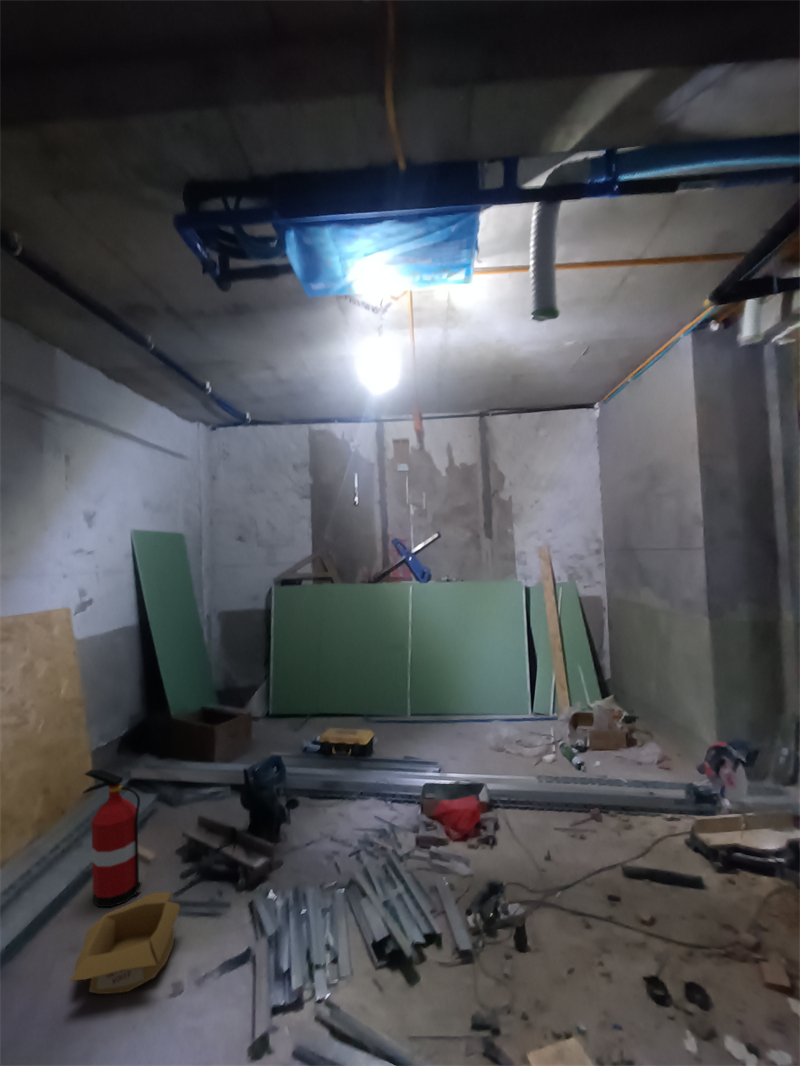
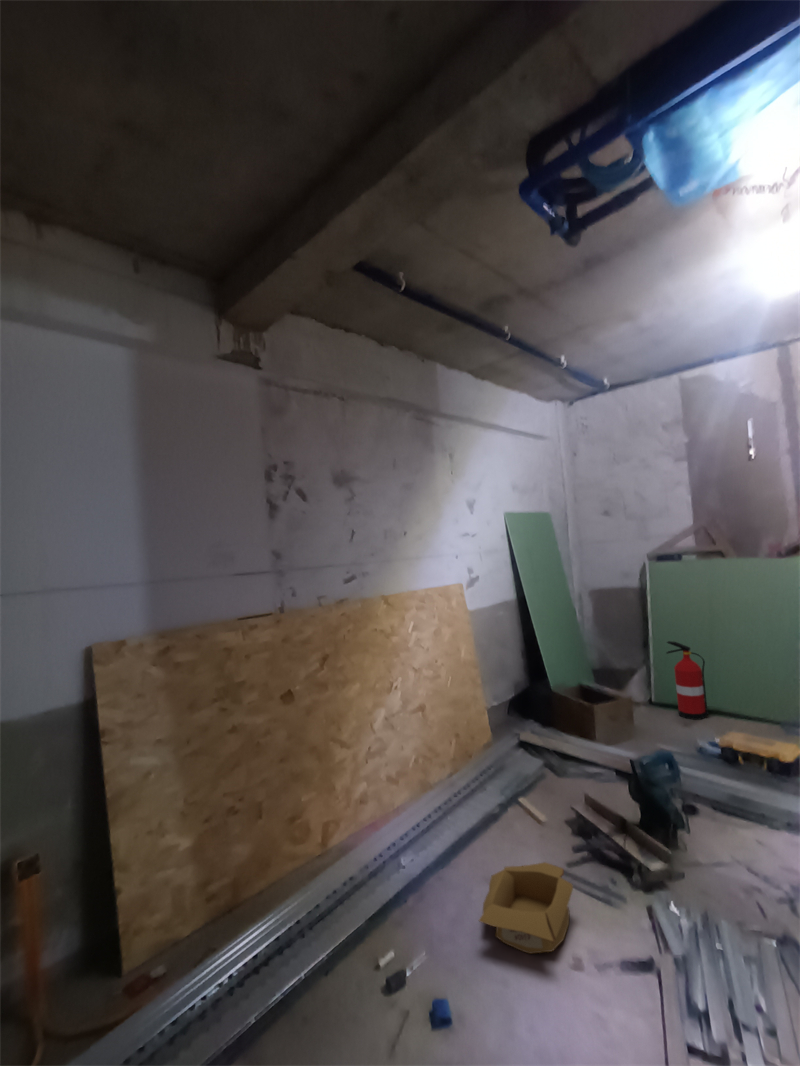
fire extinguisher: present [83,770,141,907] -> present [667,641,708,720]

